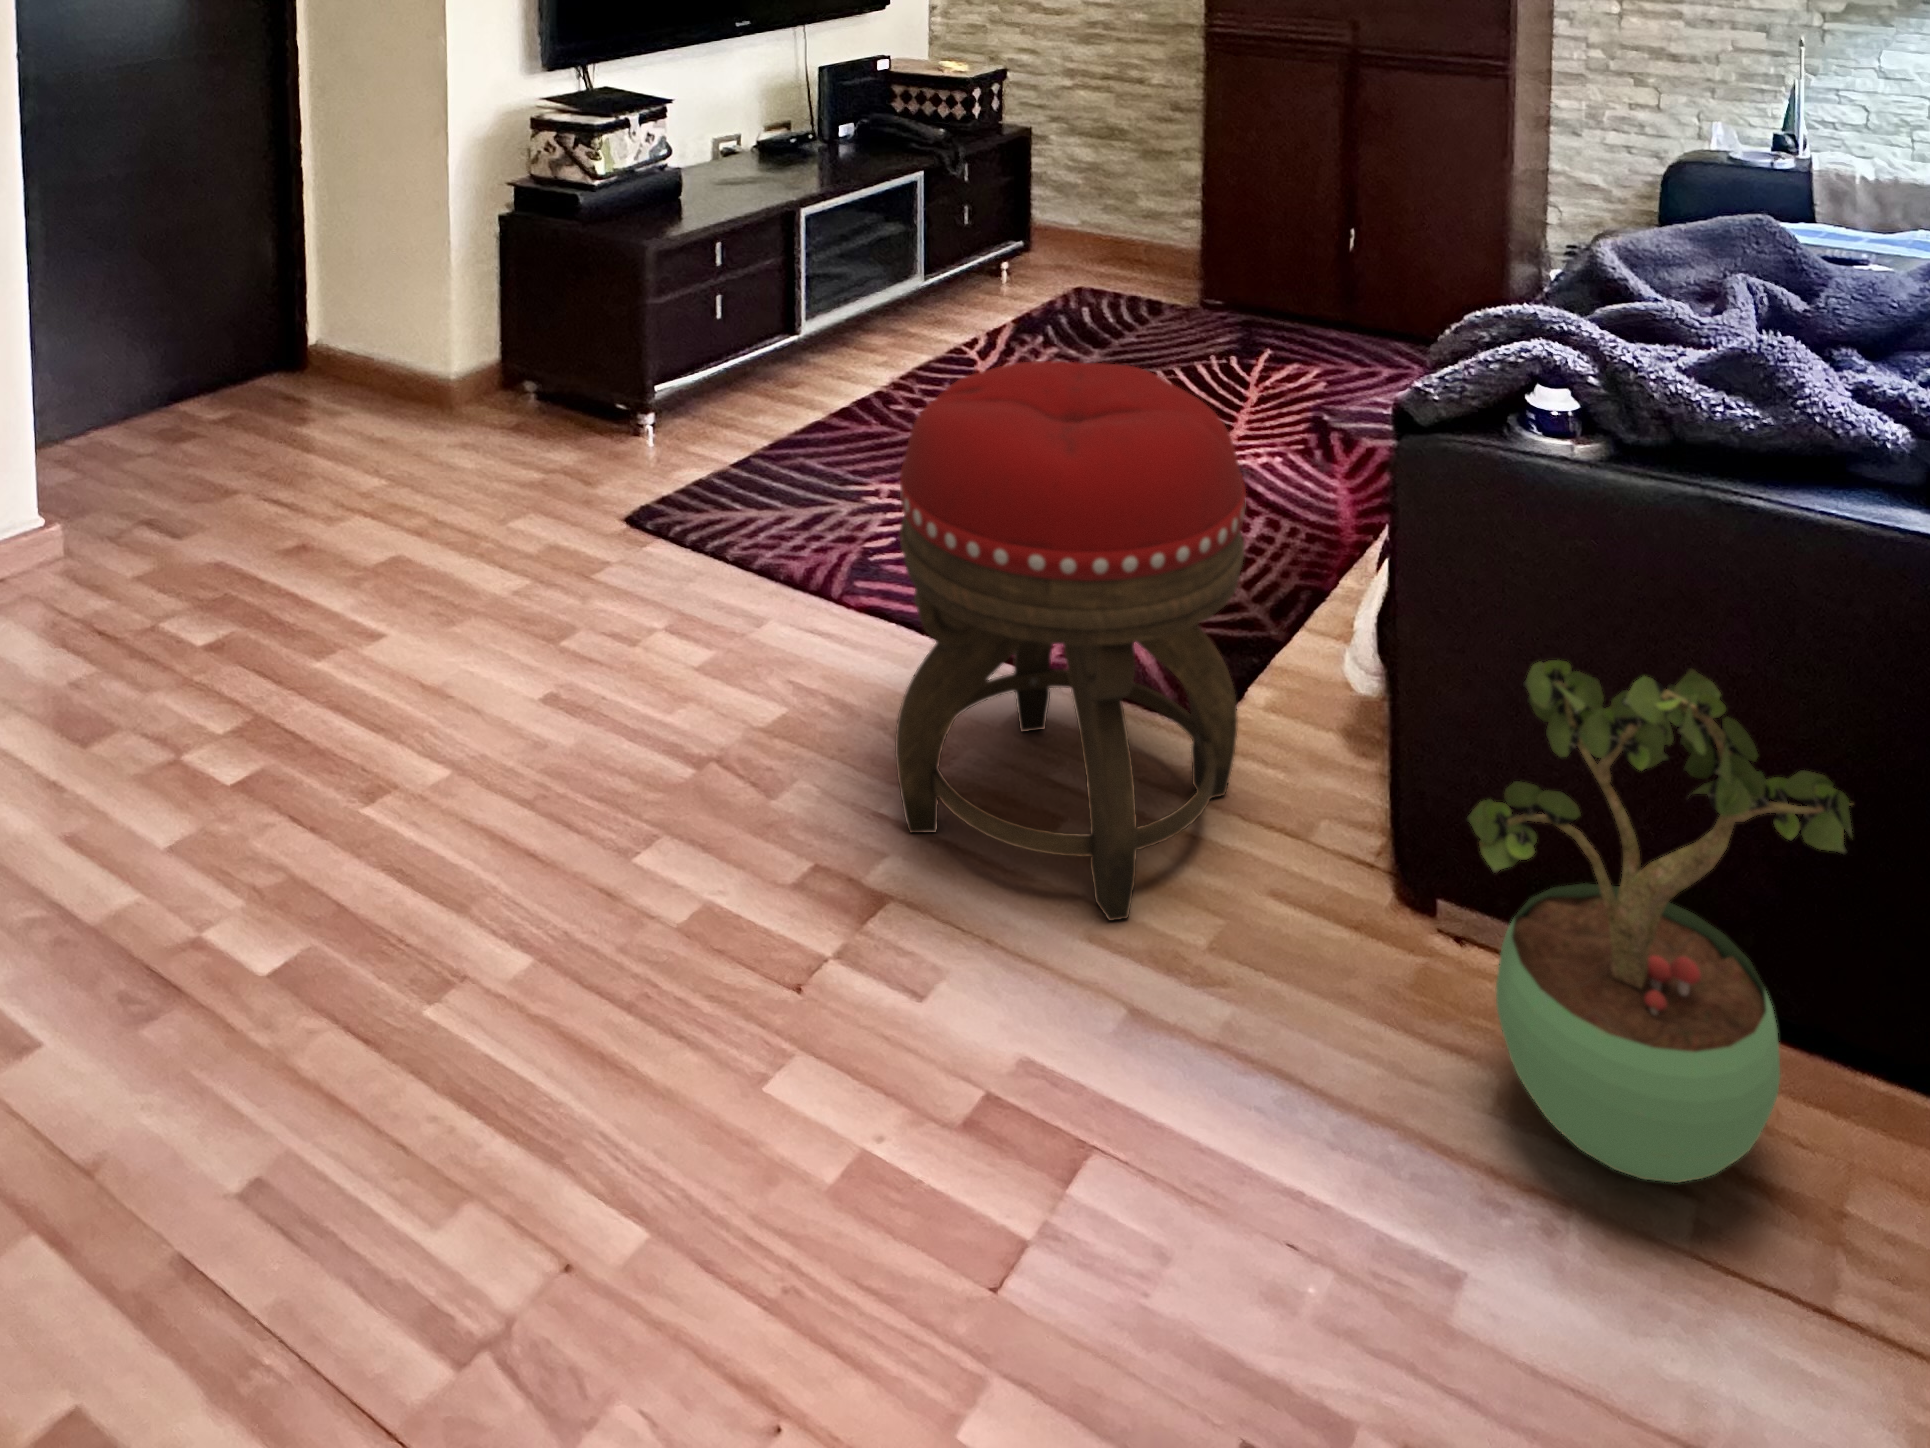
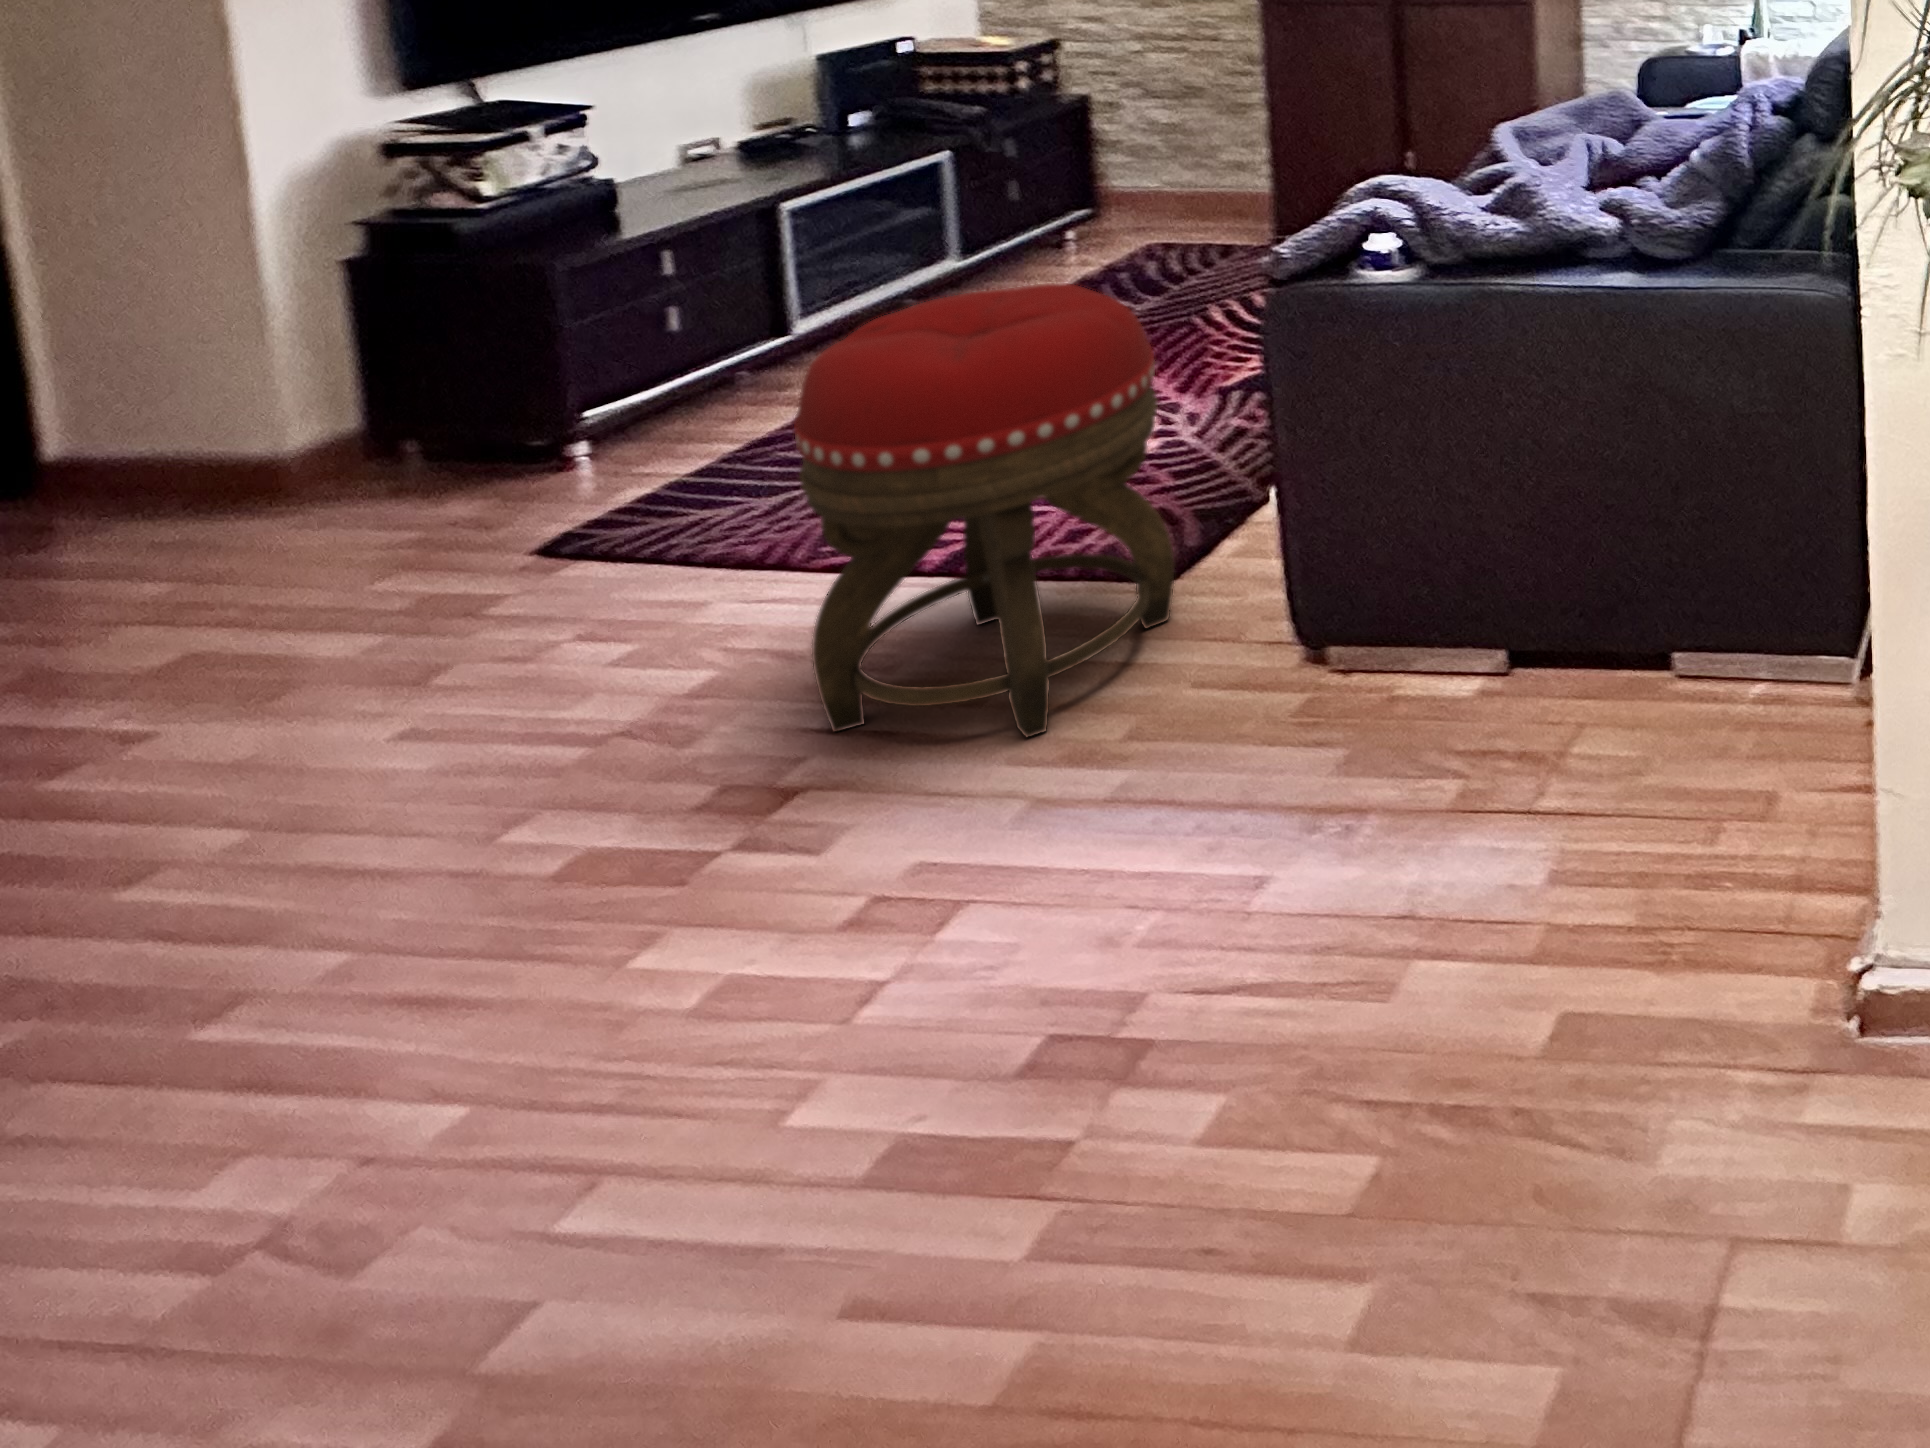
potted plant: present [1466,660,1852,1183] -> none [1283,401,1531,762]

